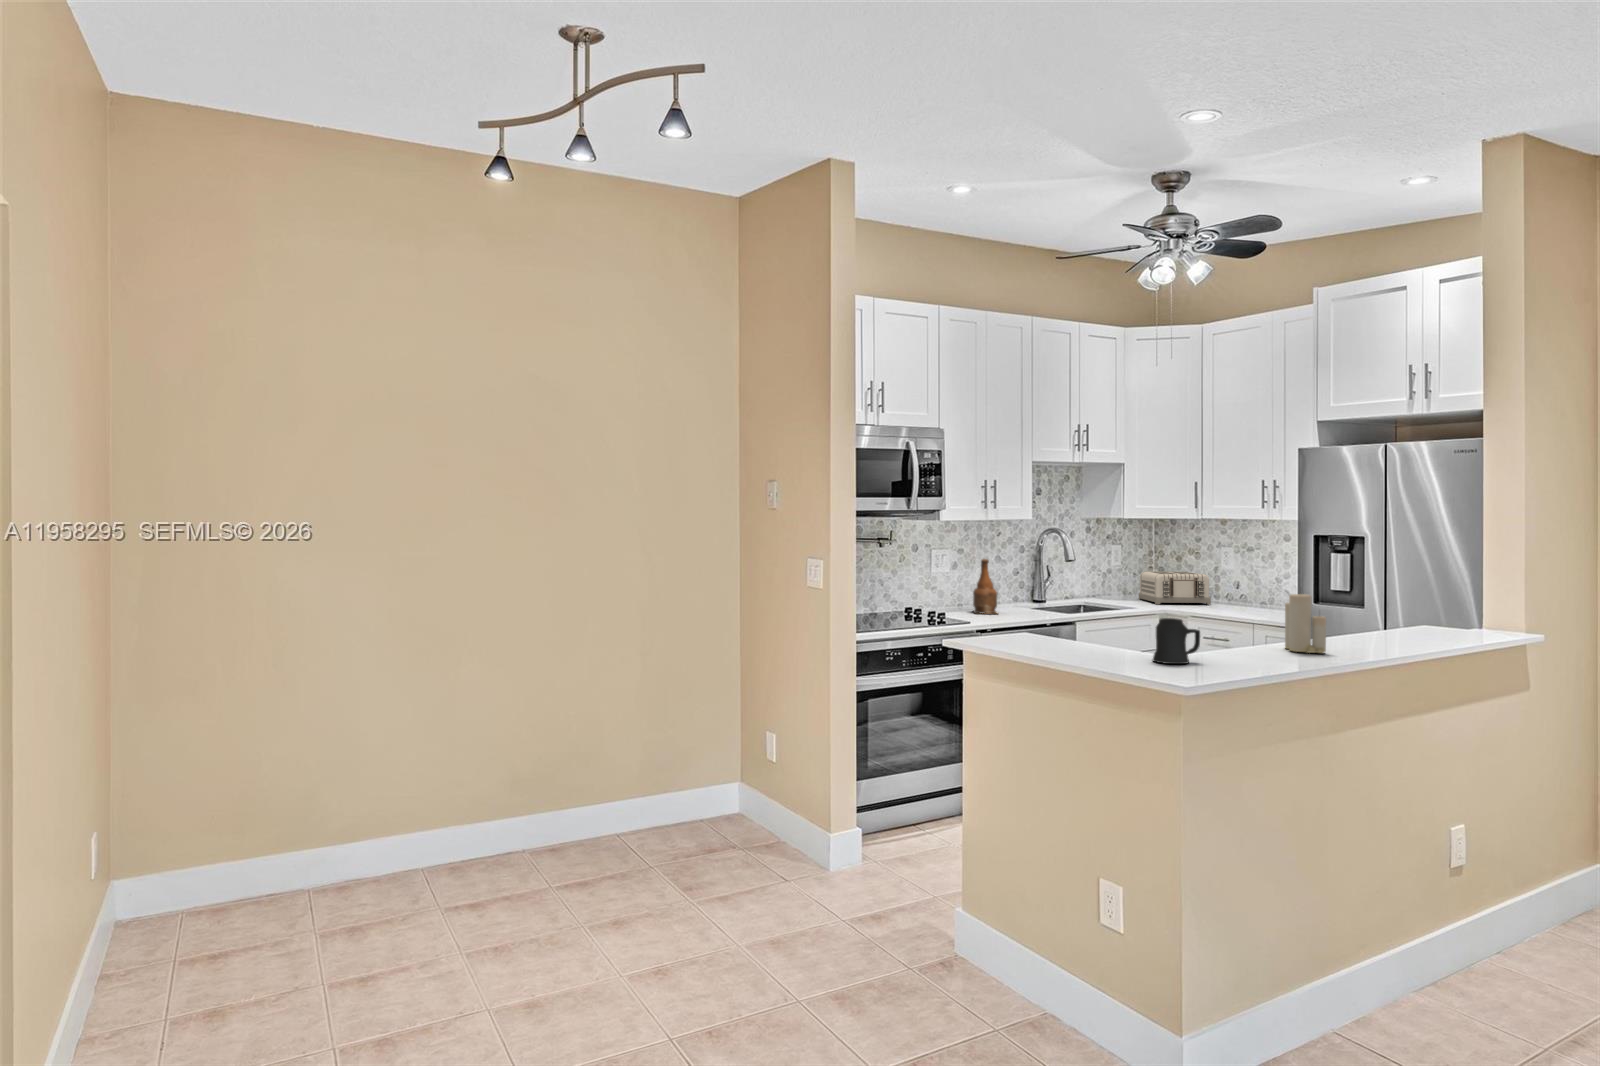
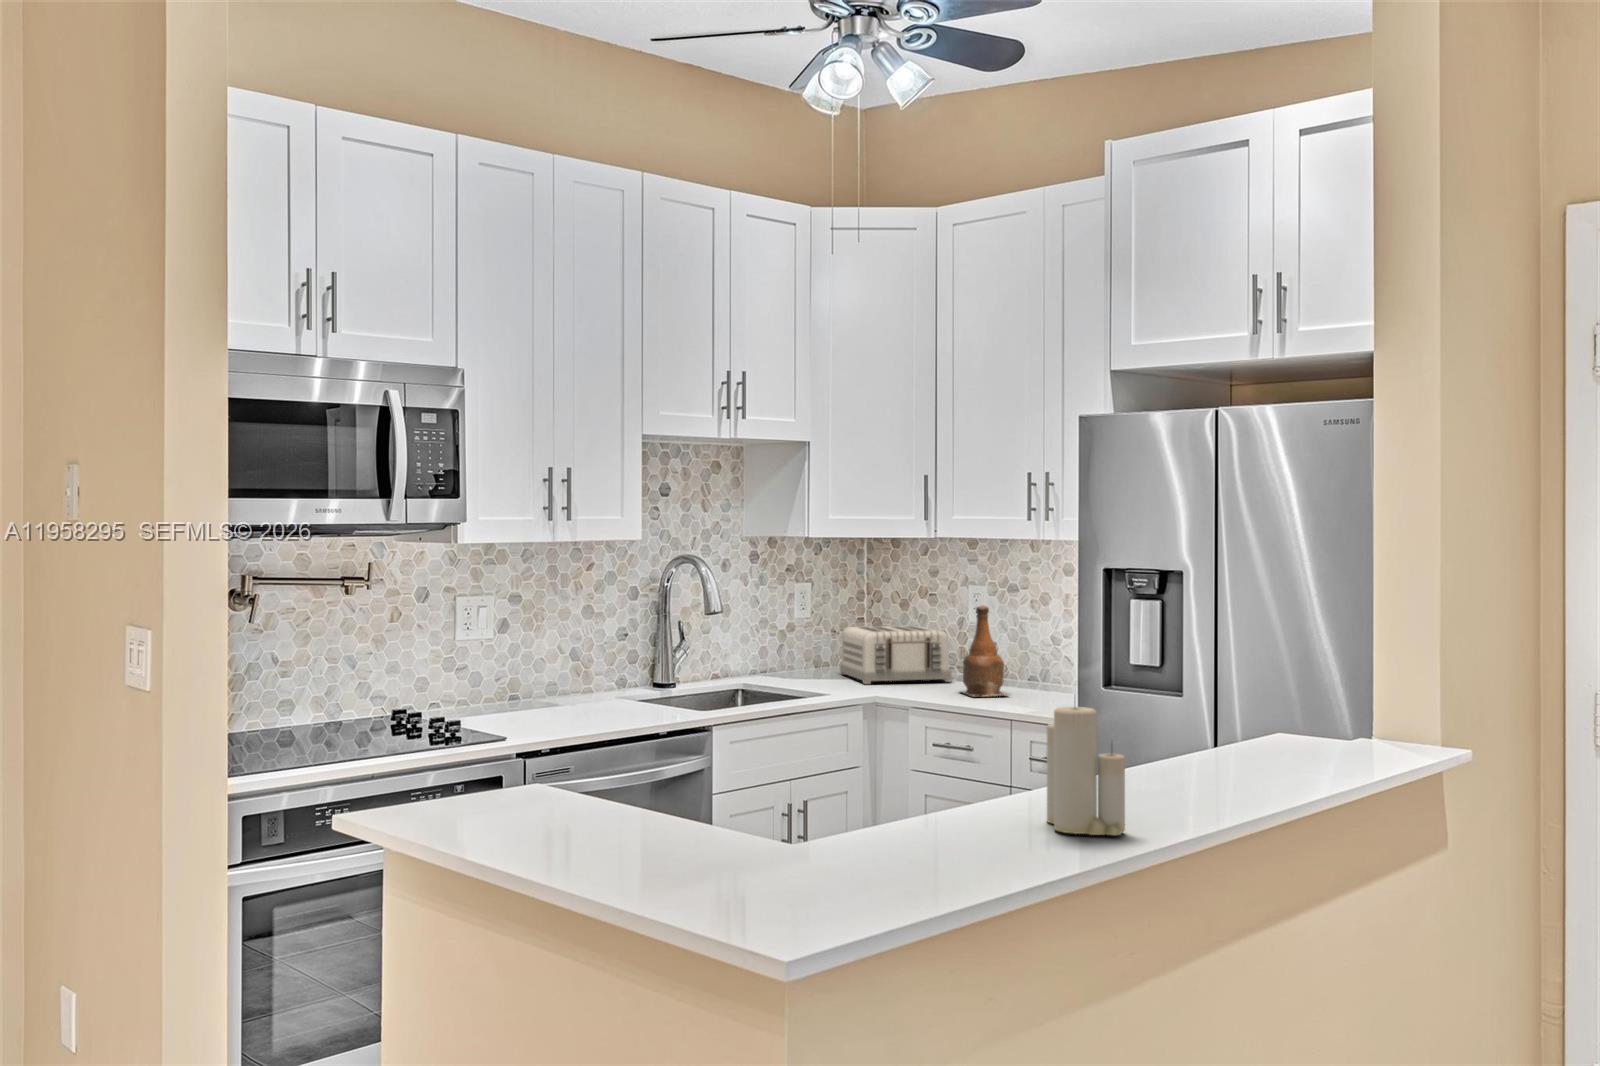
bottle: present [973,559,997,614] -> present [961,605,1005,697]
mug: present [1153,618,1200,664] -> none [754,783,860,899]

